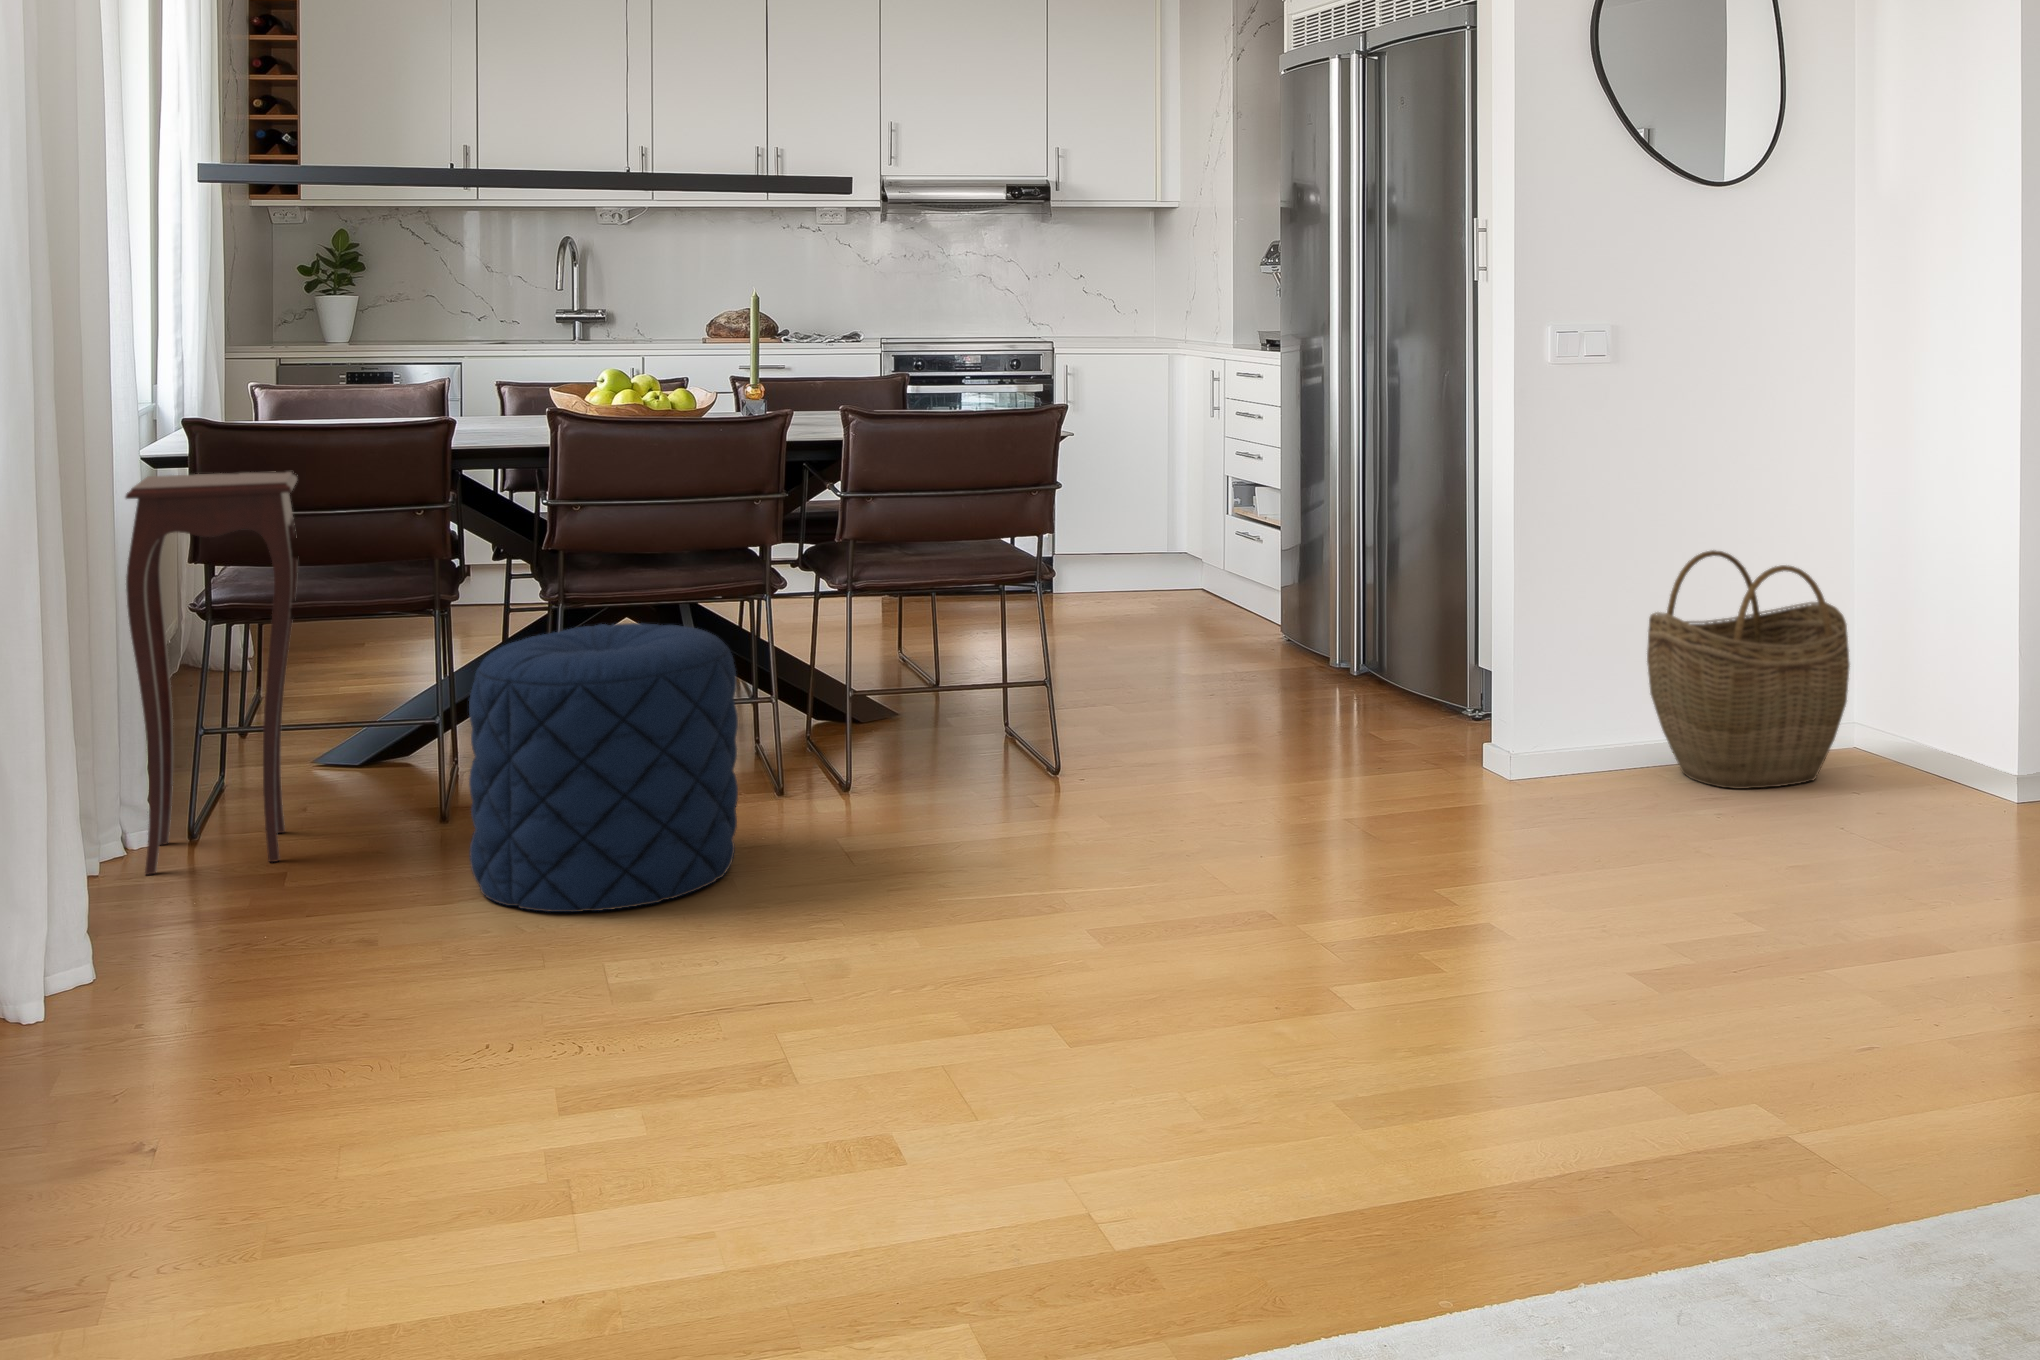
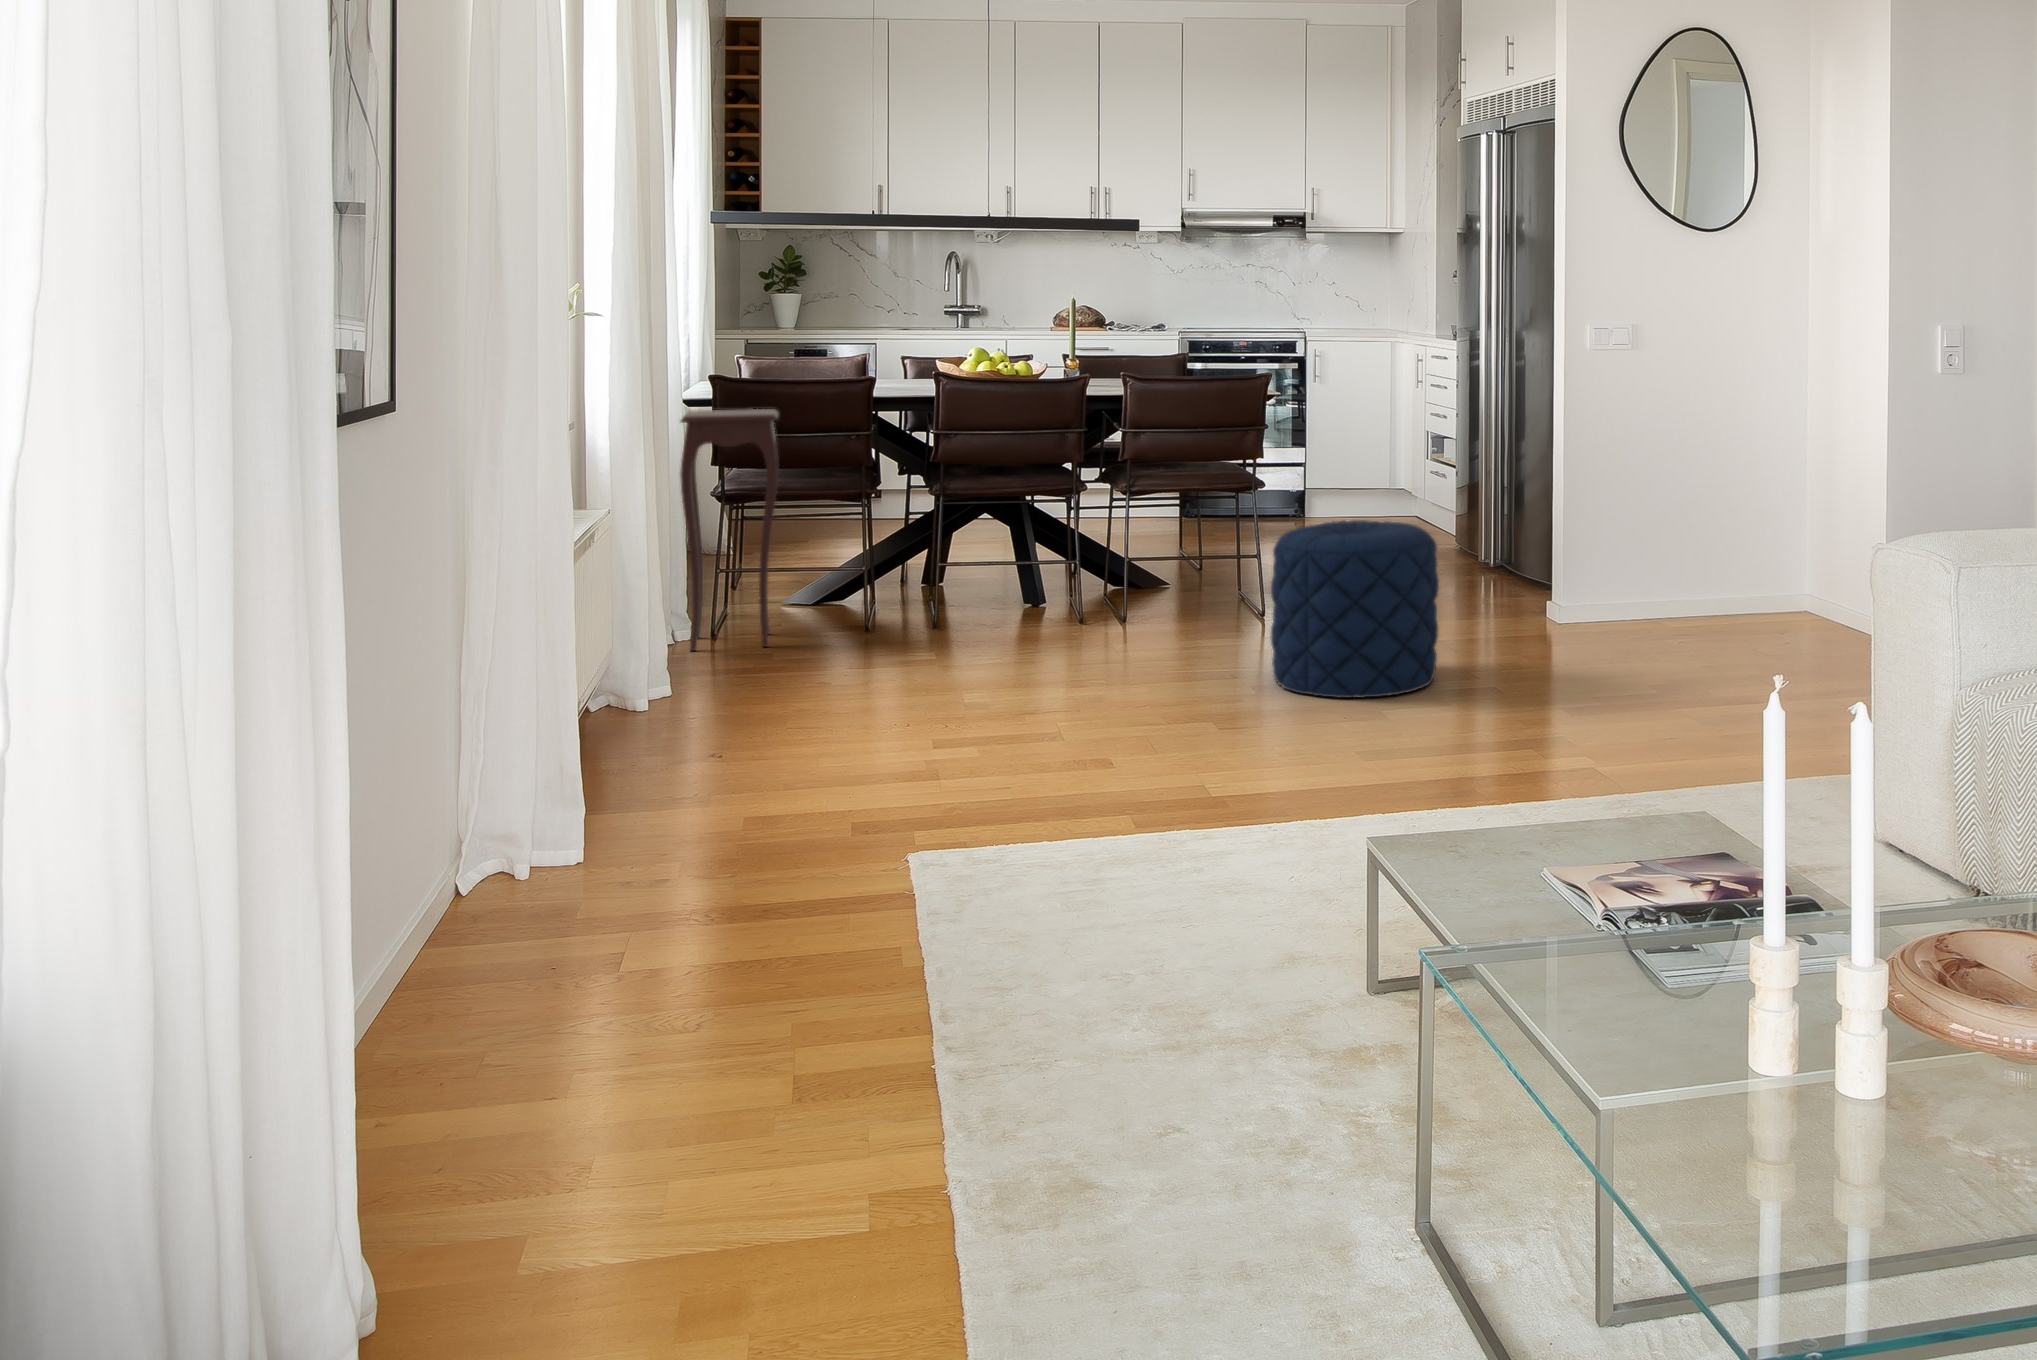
woven basket: present [1647,550,1850,789] -> none [1652,476,1782,631]
pouf: present [469,623,738,912] -> present [1271,520,1439,698]

